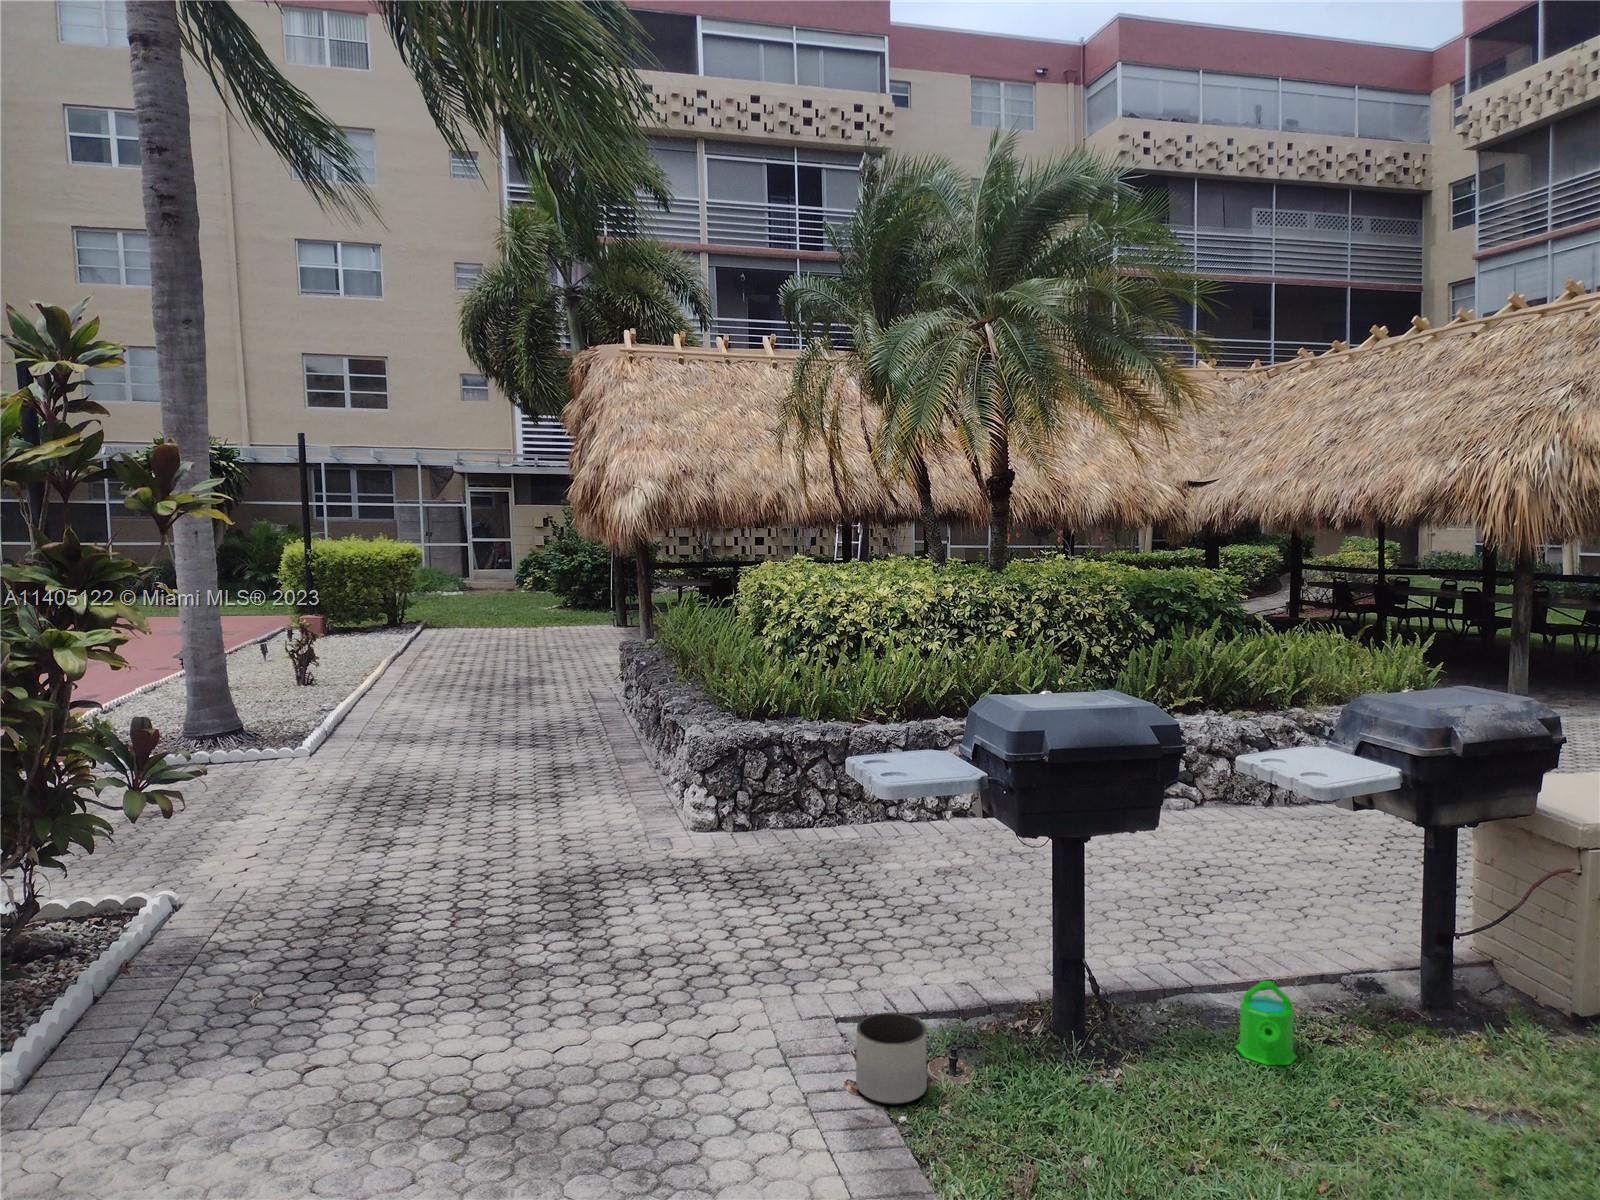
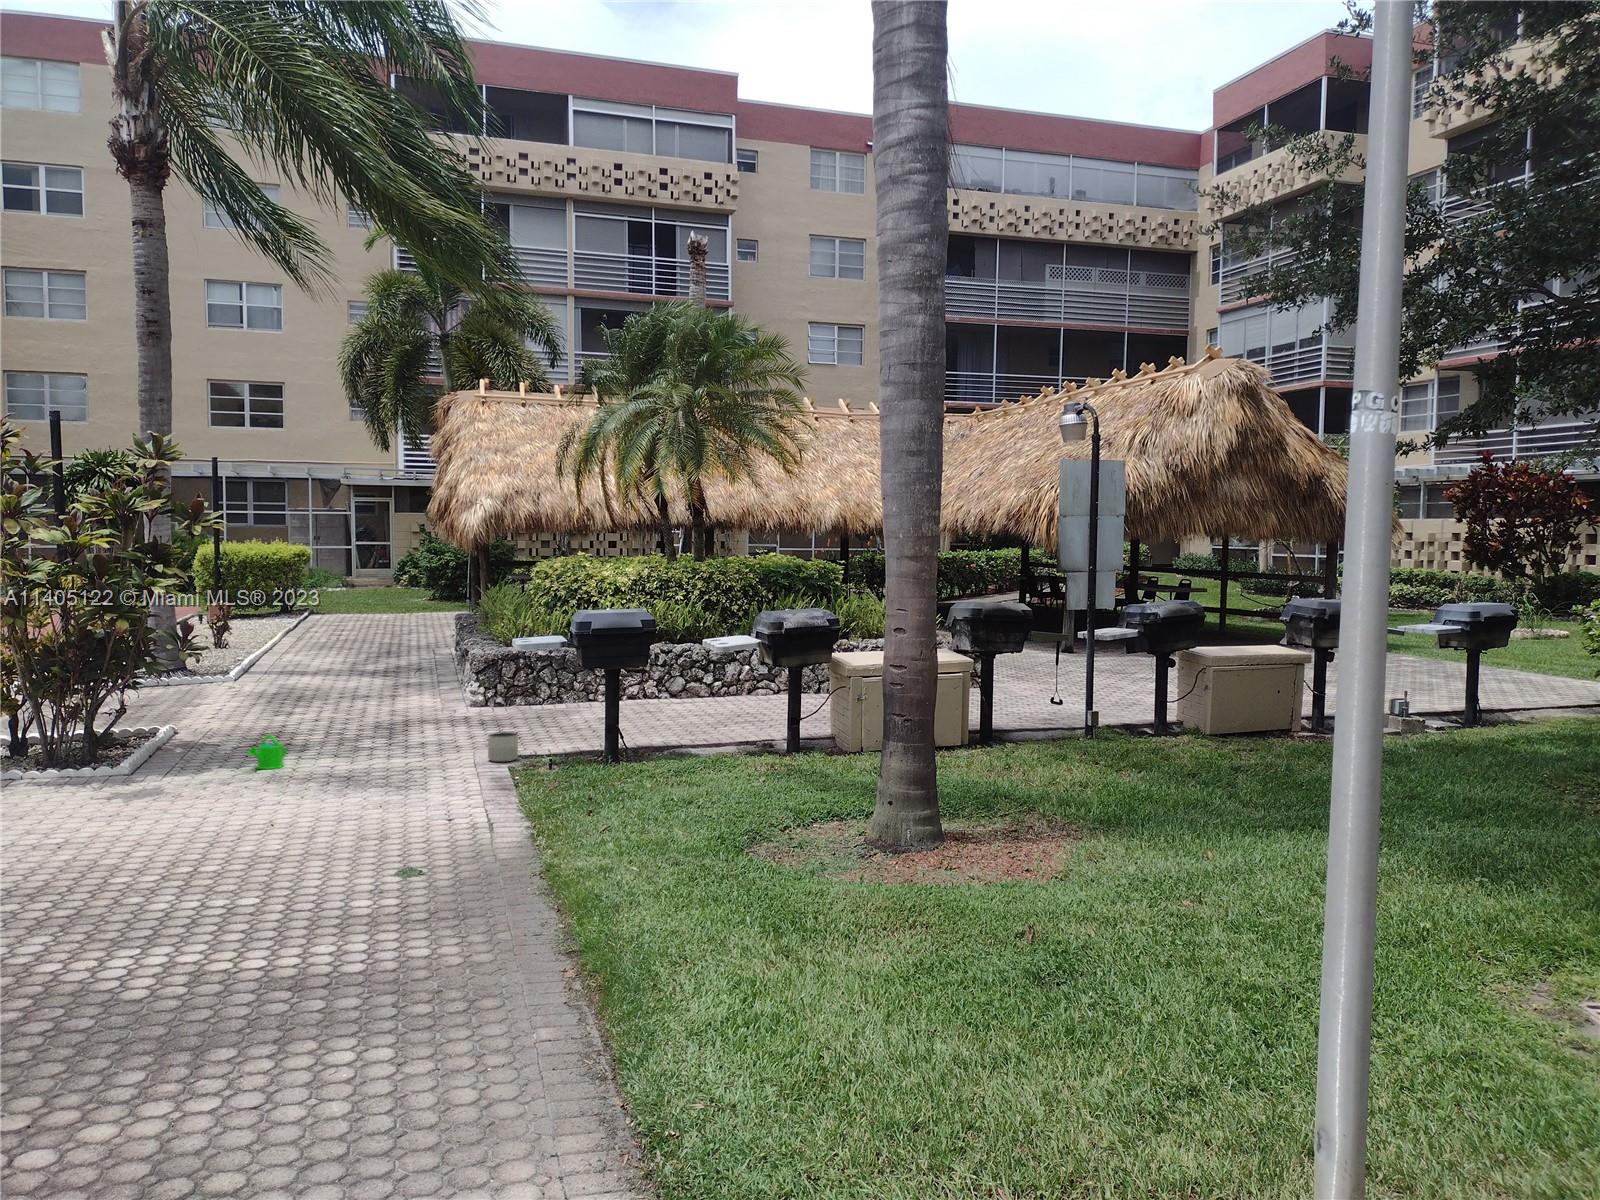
watering can: present [1236,981,1297,1065] -> present [248,734,286,769]

